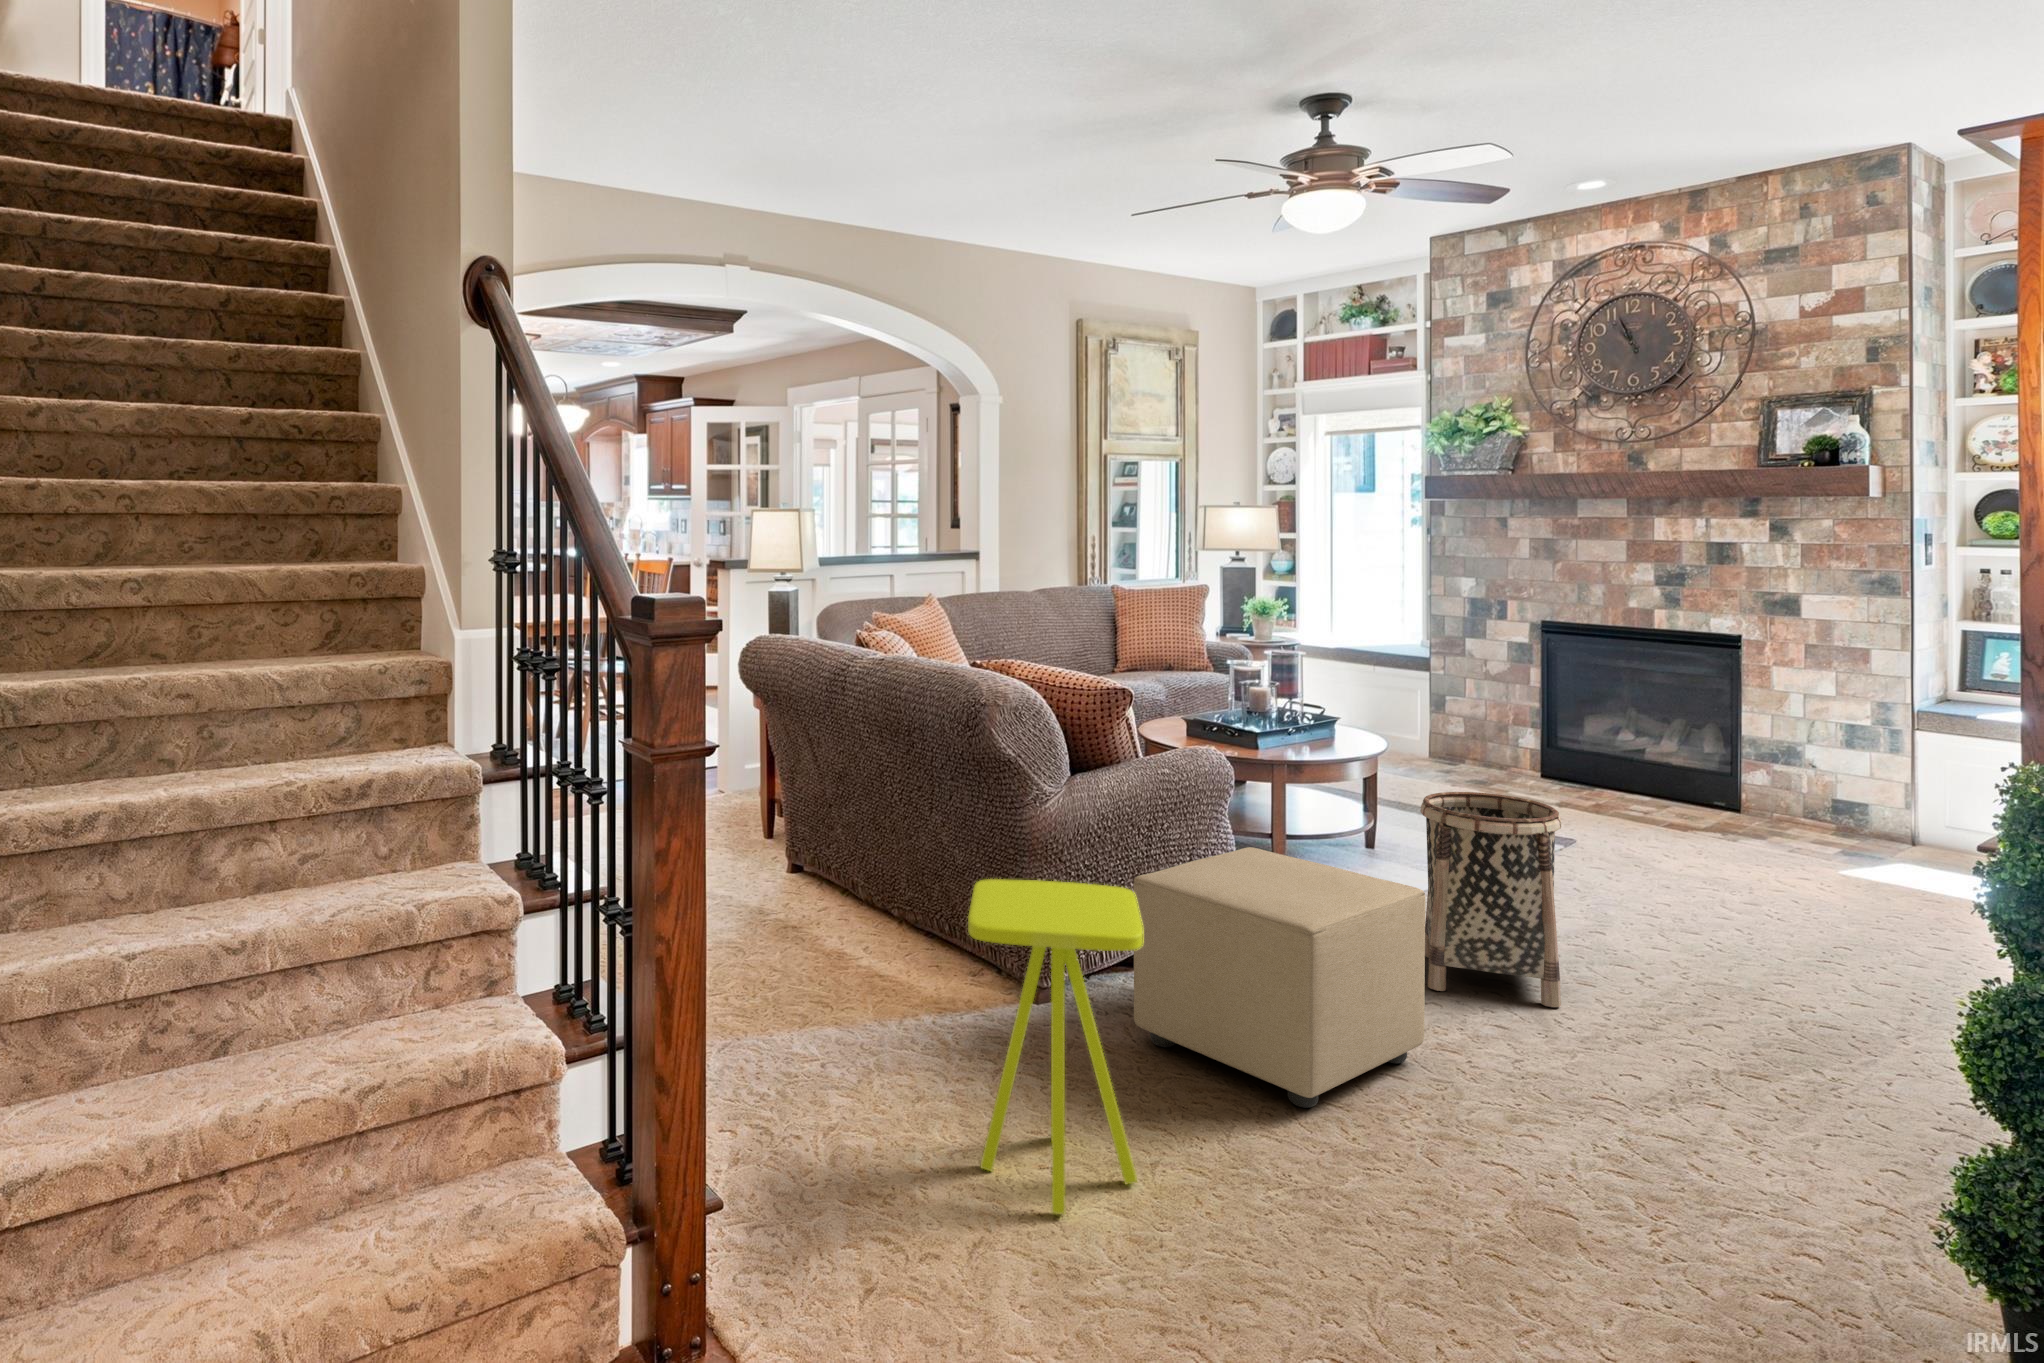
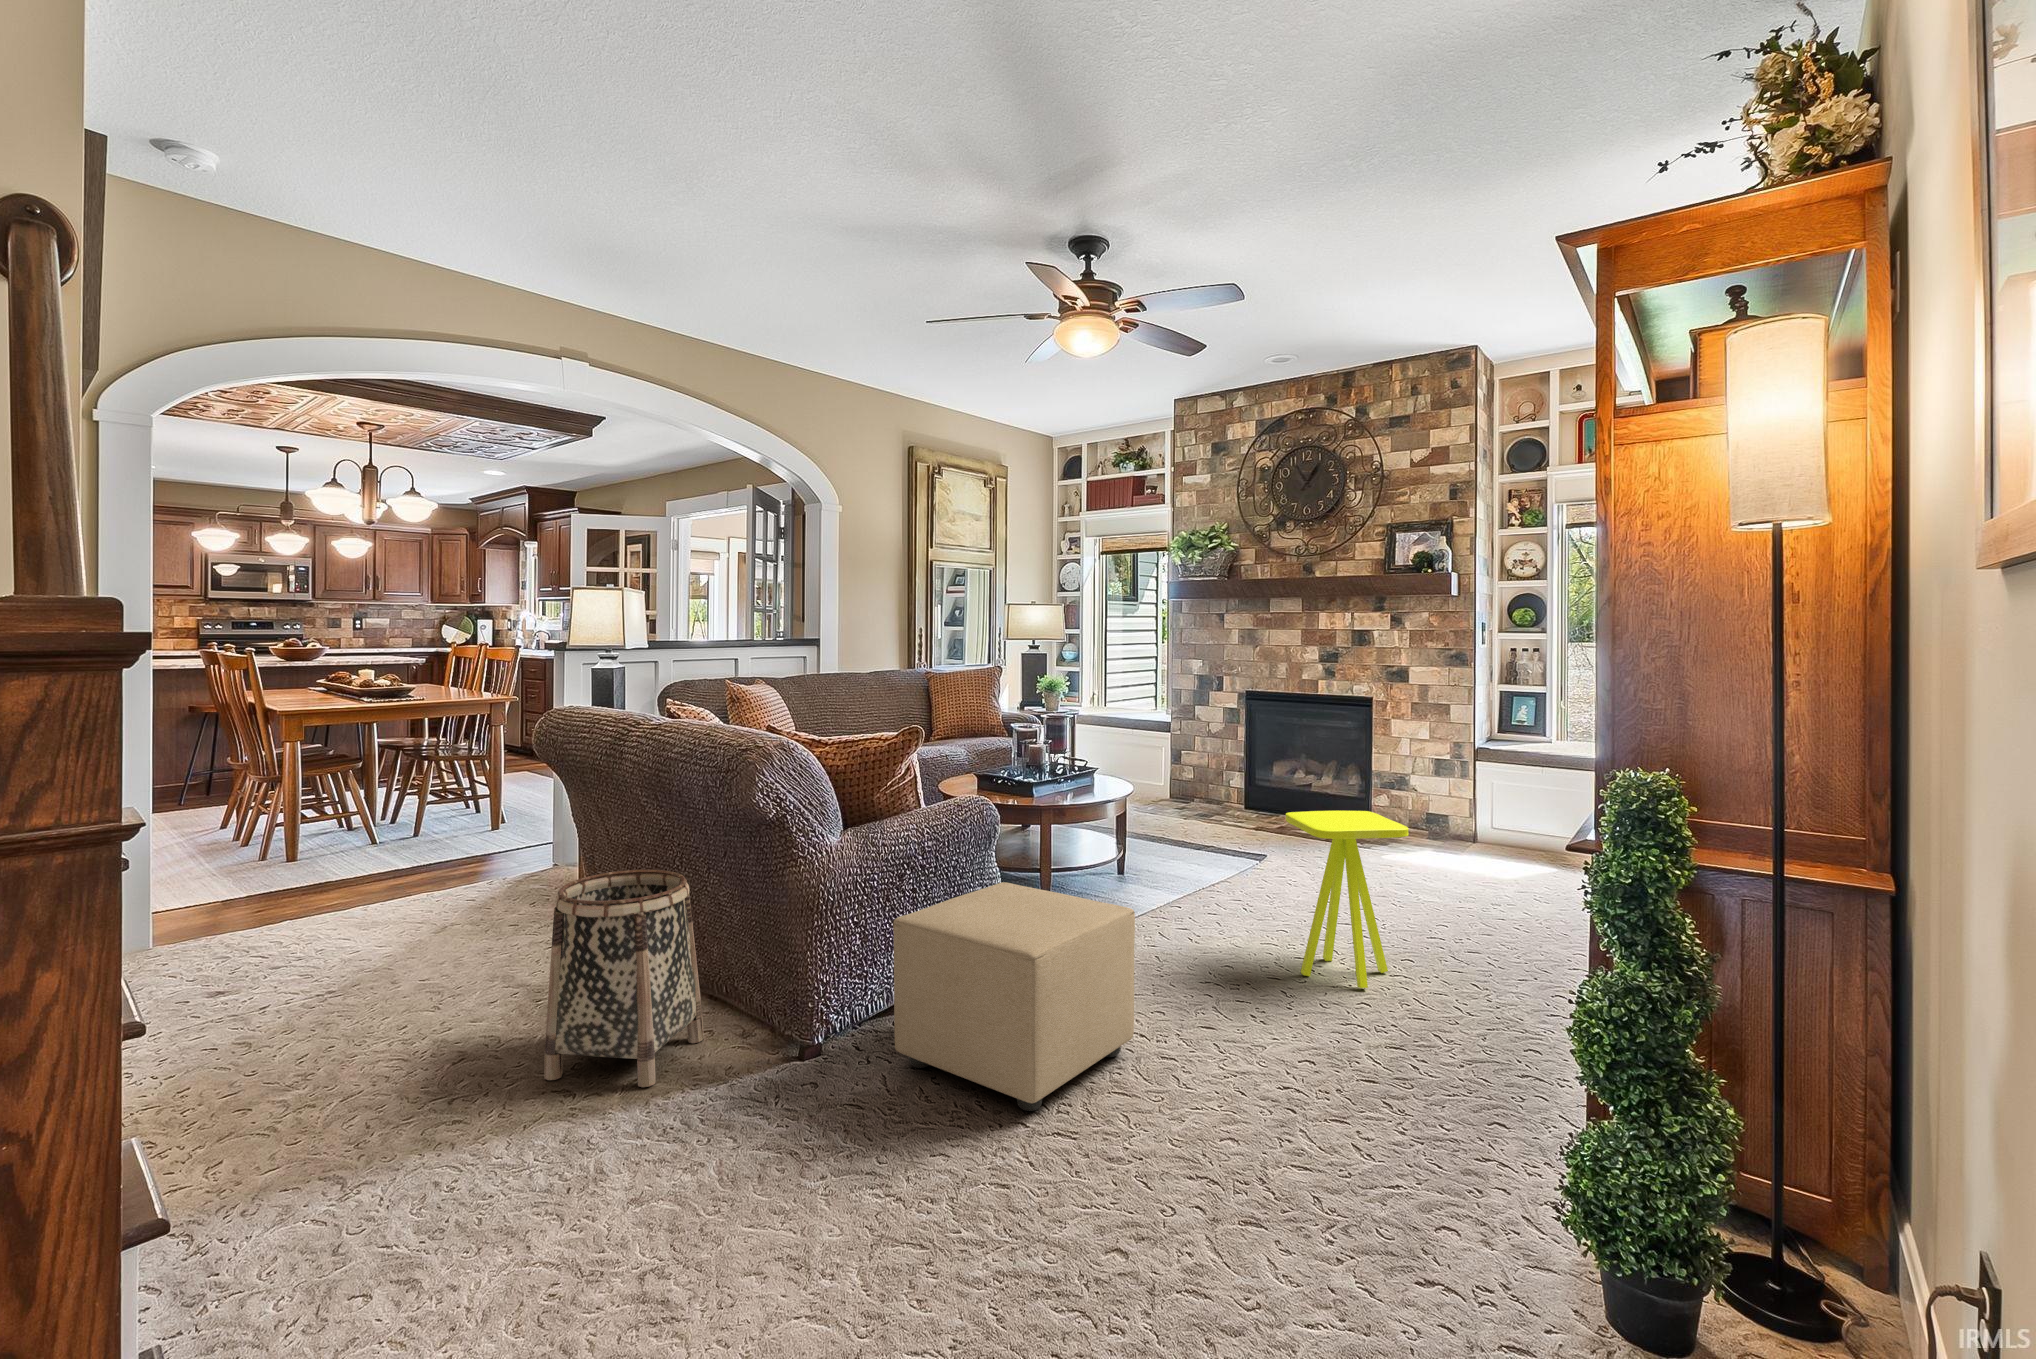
basket: present [1420,792,1561,1007] -> present [544,870,704,1087]
side table: present [968,879,1143,1214] -> present [1286,811,1409,988]

